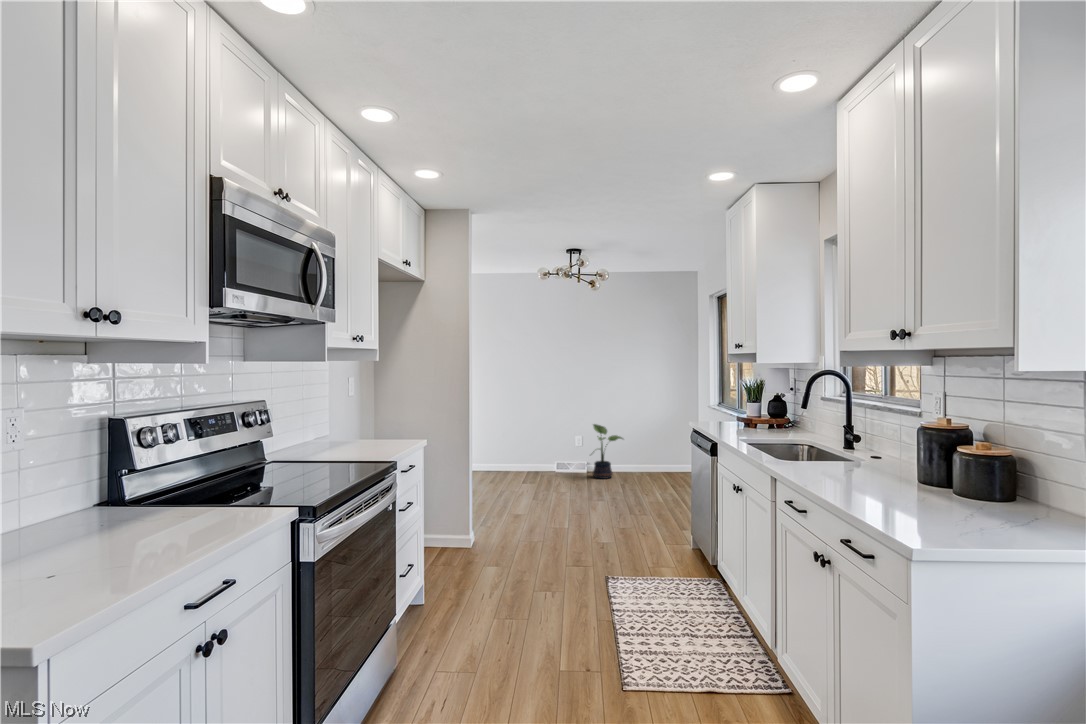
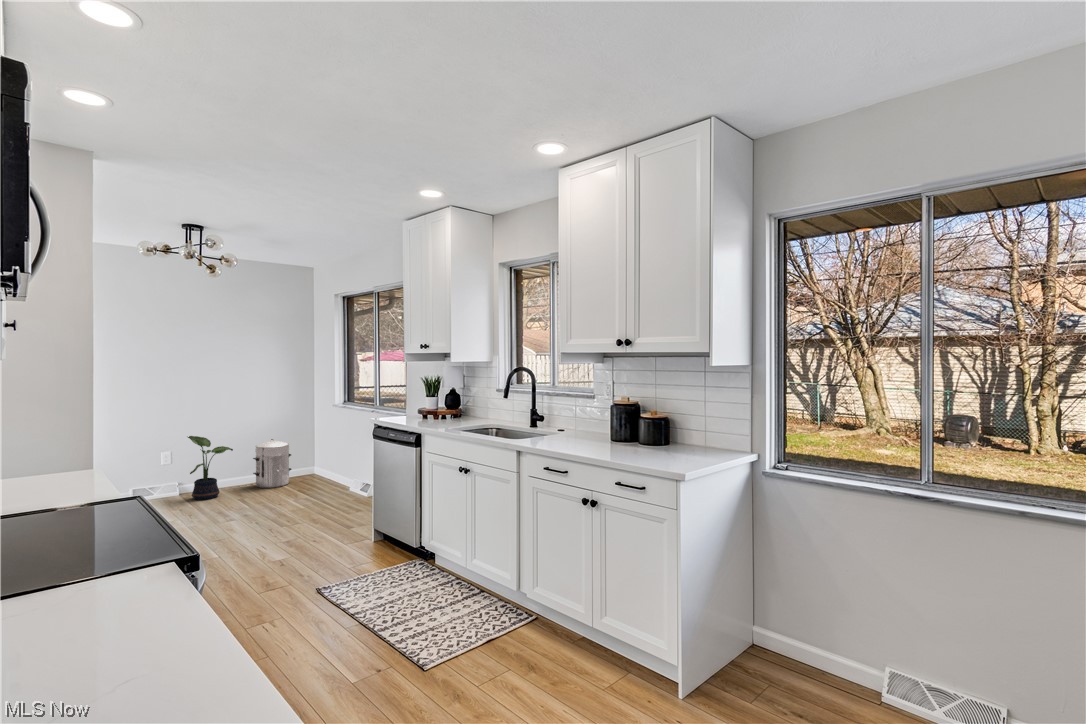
waste bin: none [642,433,675,478] -> present [253,439,291,488]

